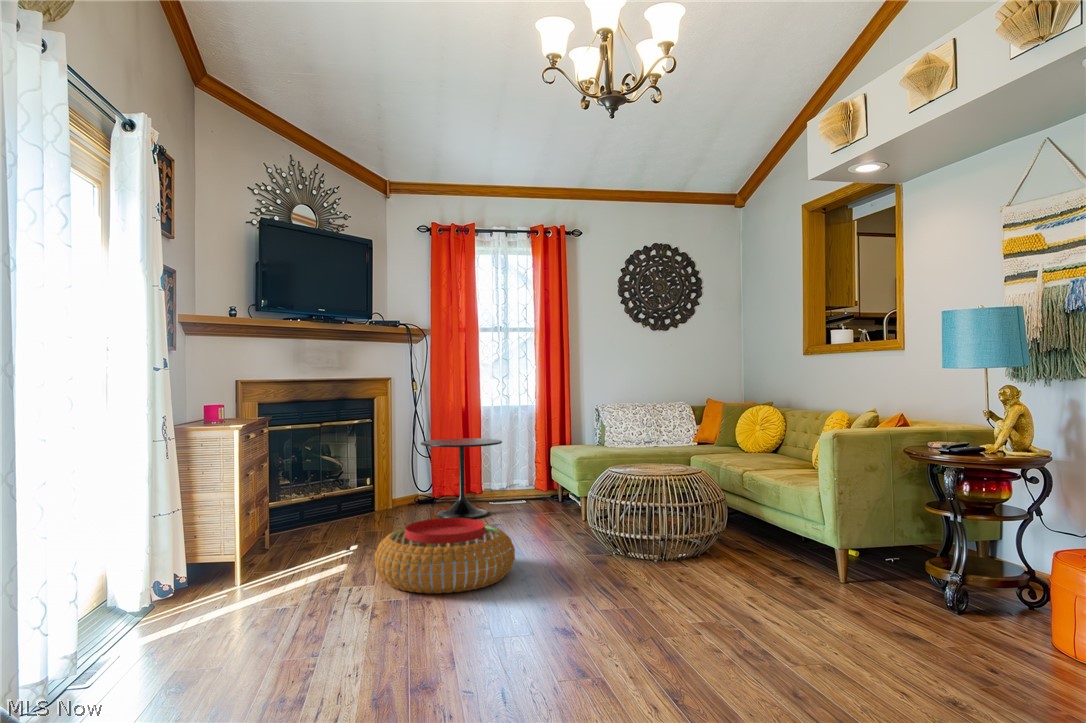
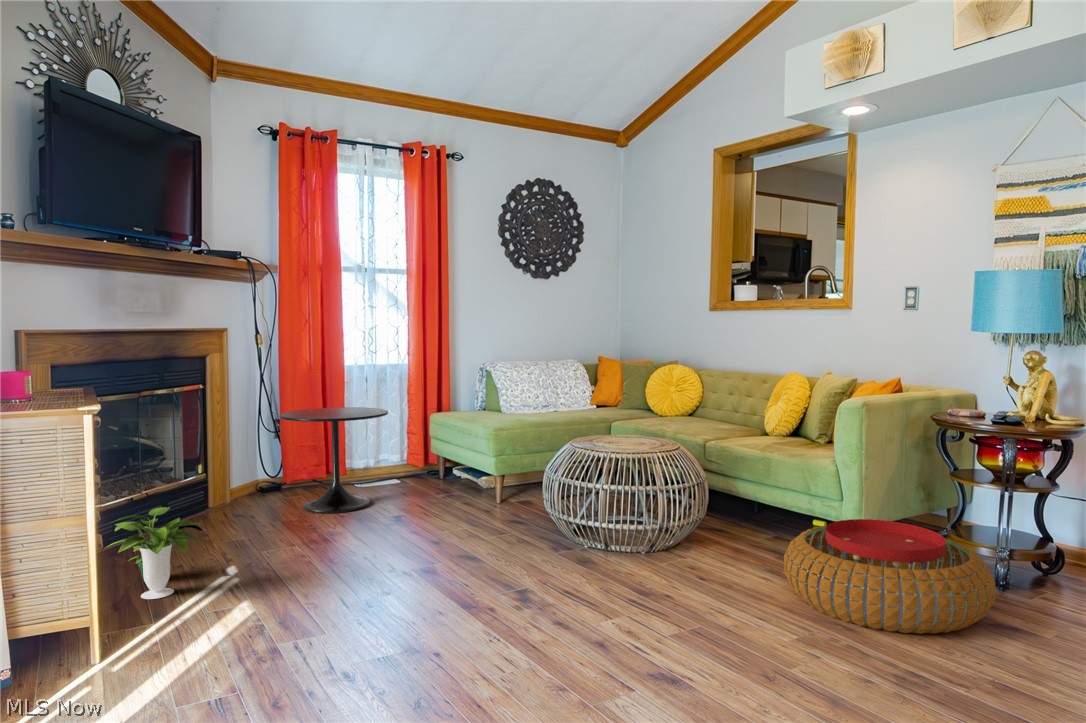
potted plant: none [270,498,333,558] -> present [107,507,203,599]
pouf: present [375,518,515,594] -> present [784,519,996,634]

